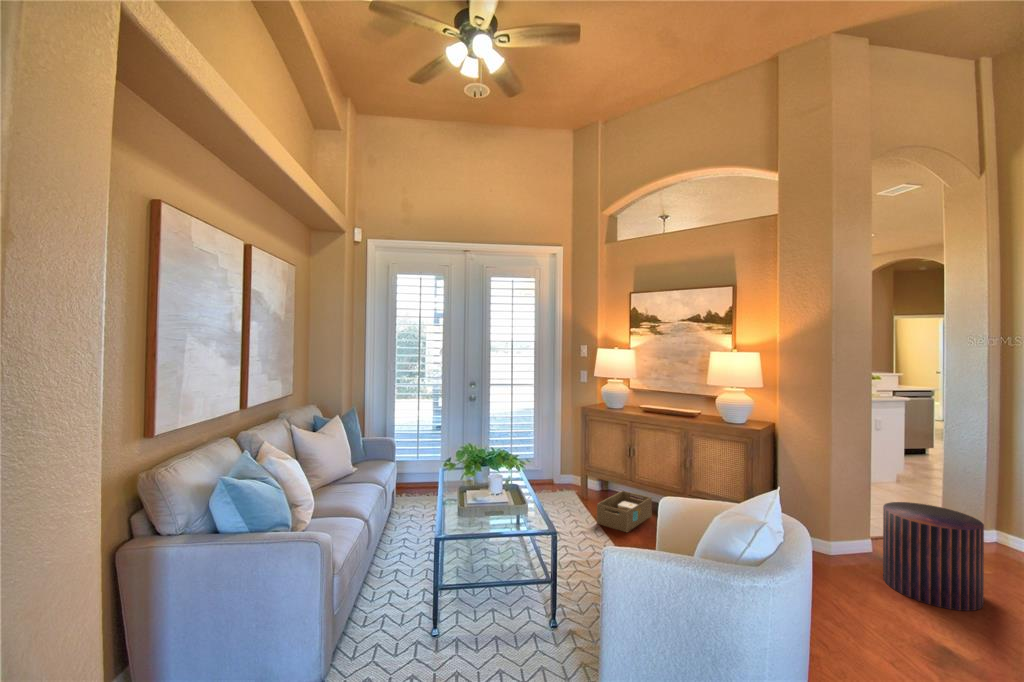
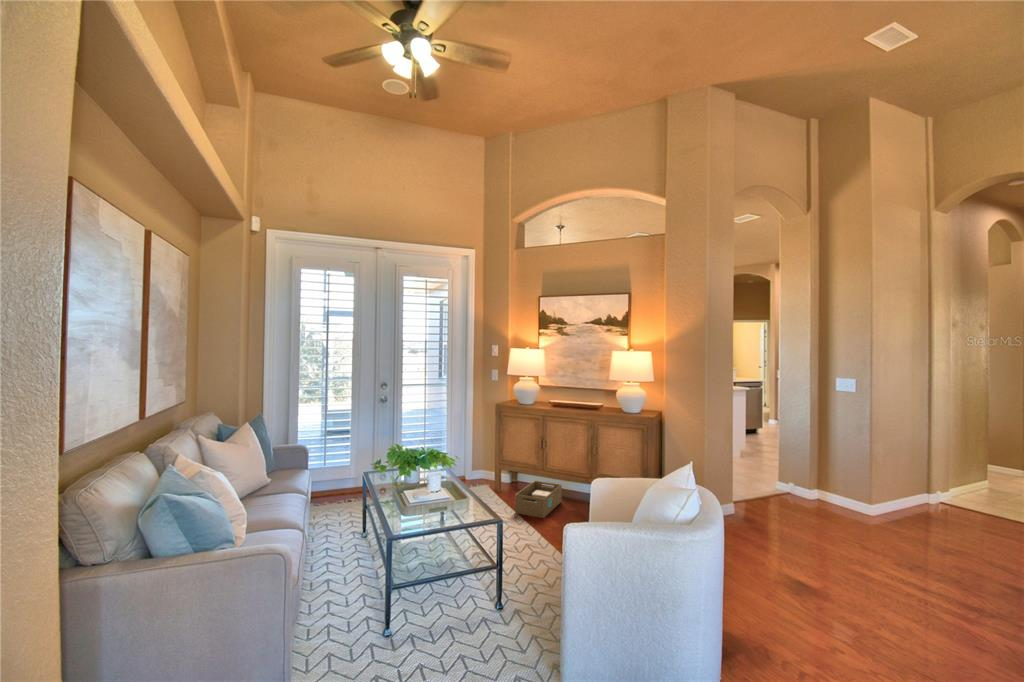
pouf: present [883,502,984,611] -> none [747,470,815,550]

